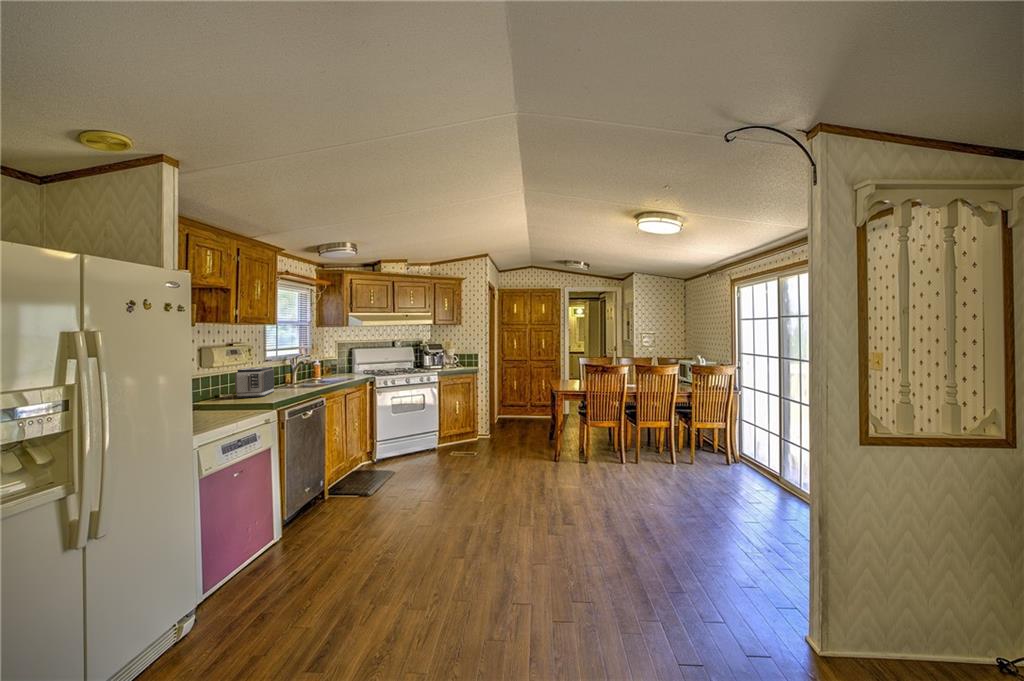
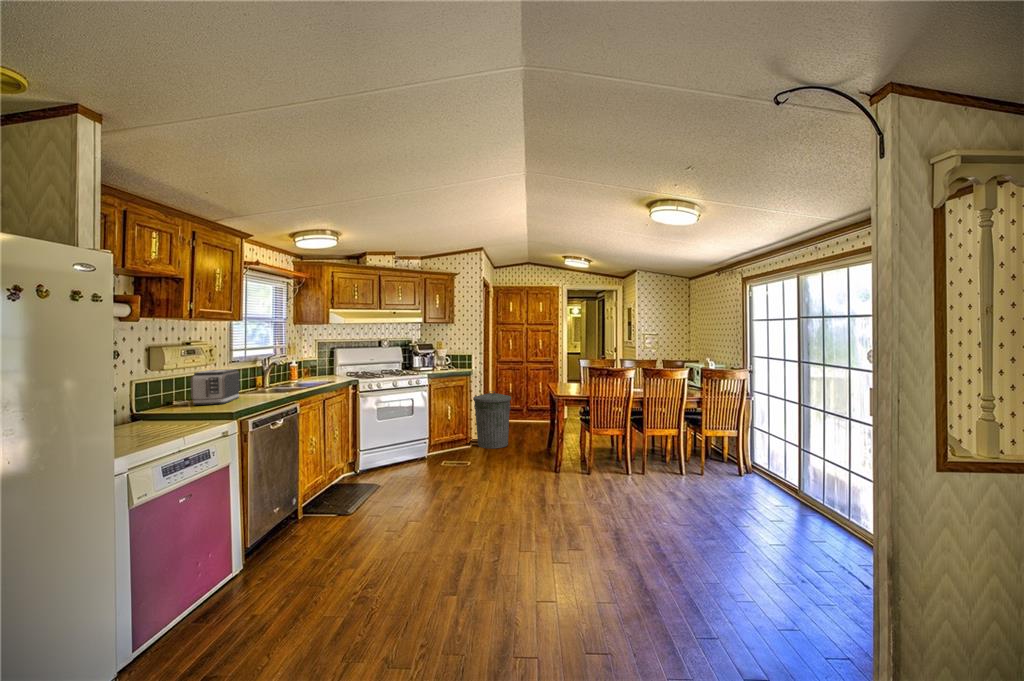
trash can: none [481,388,516,442] -> present [473,391,511,448]

